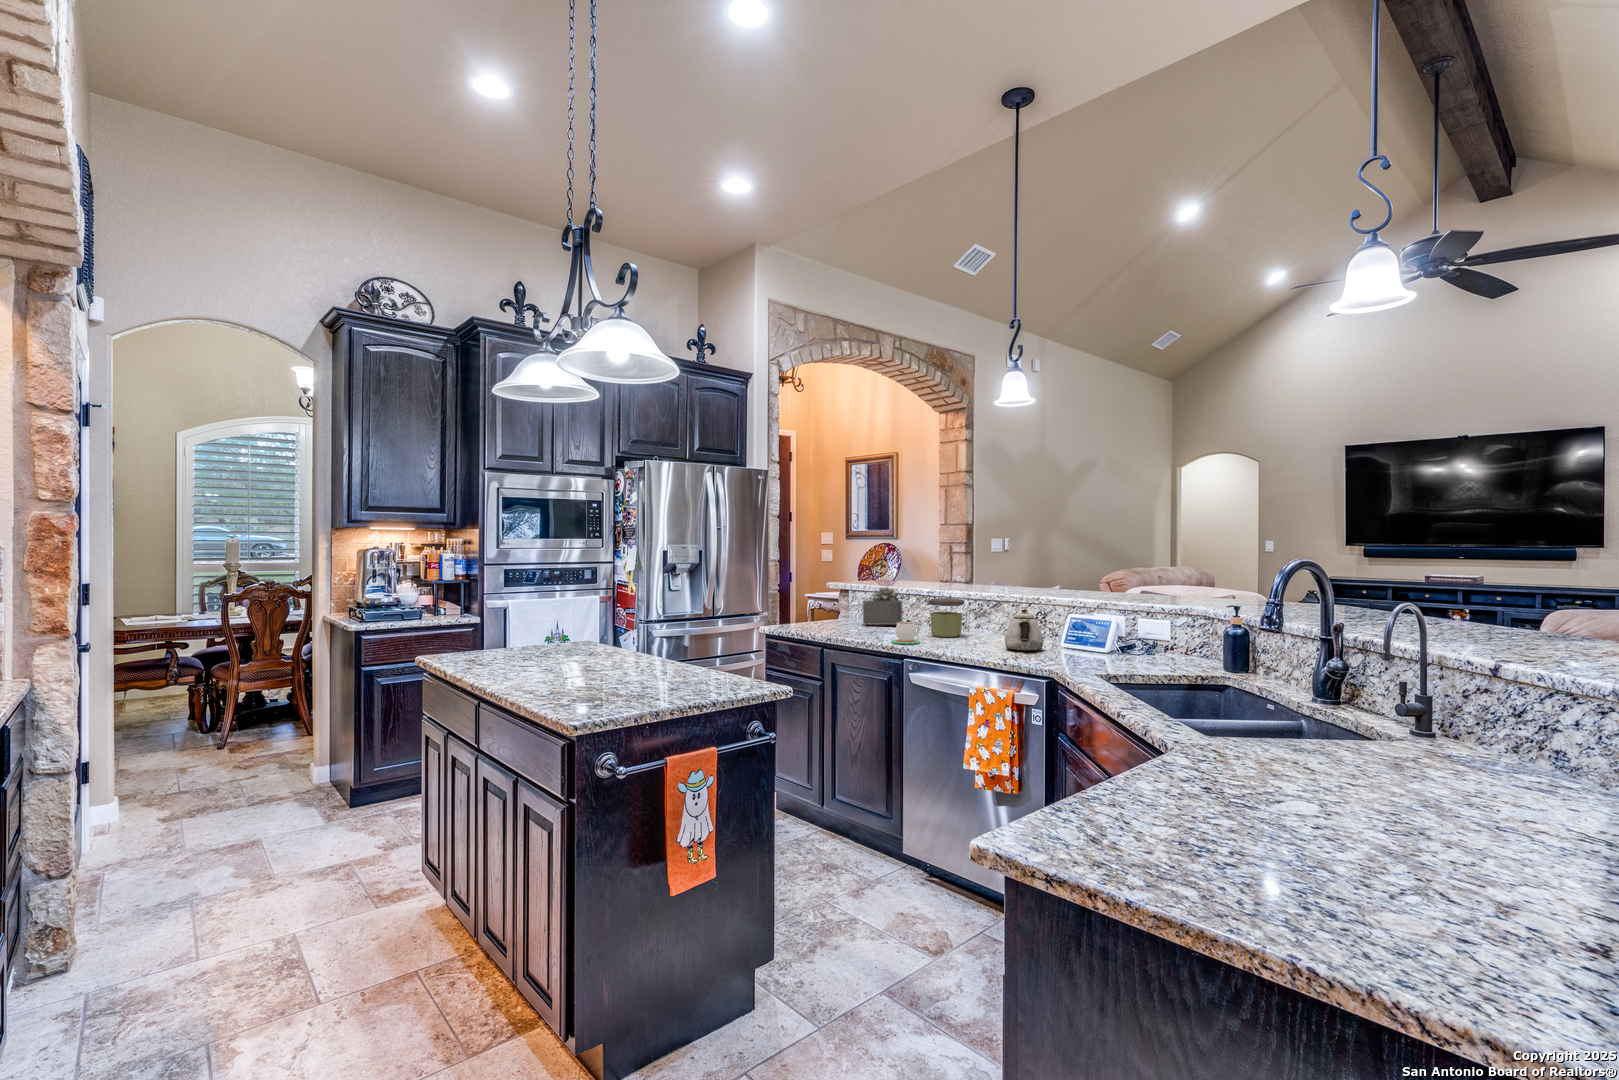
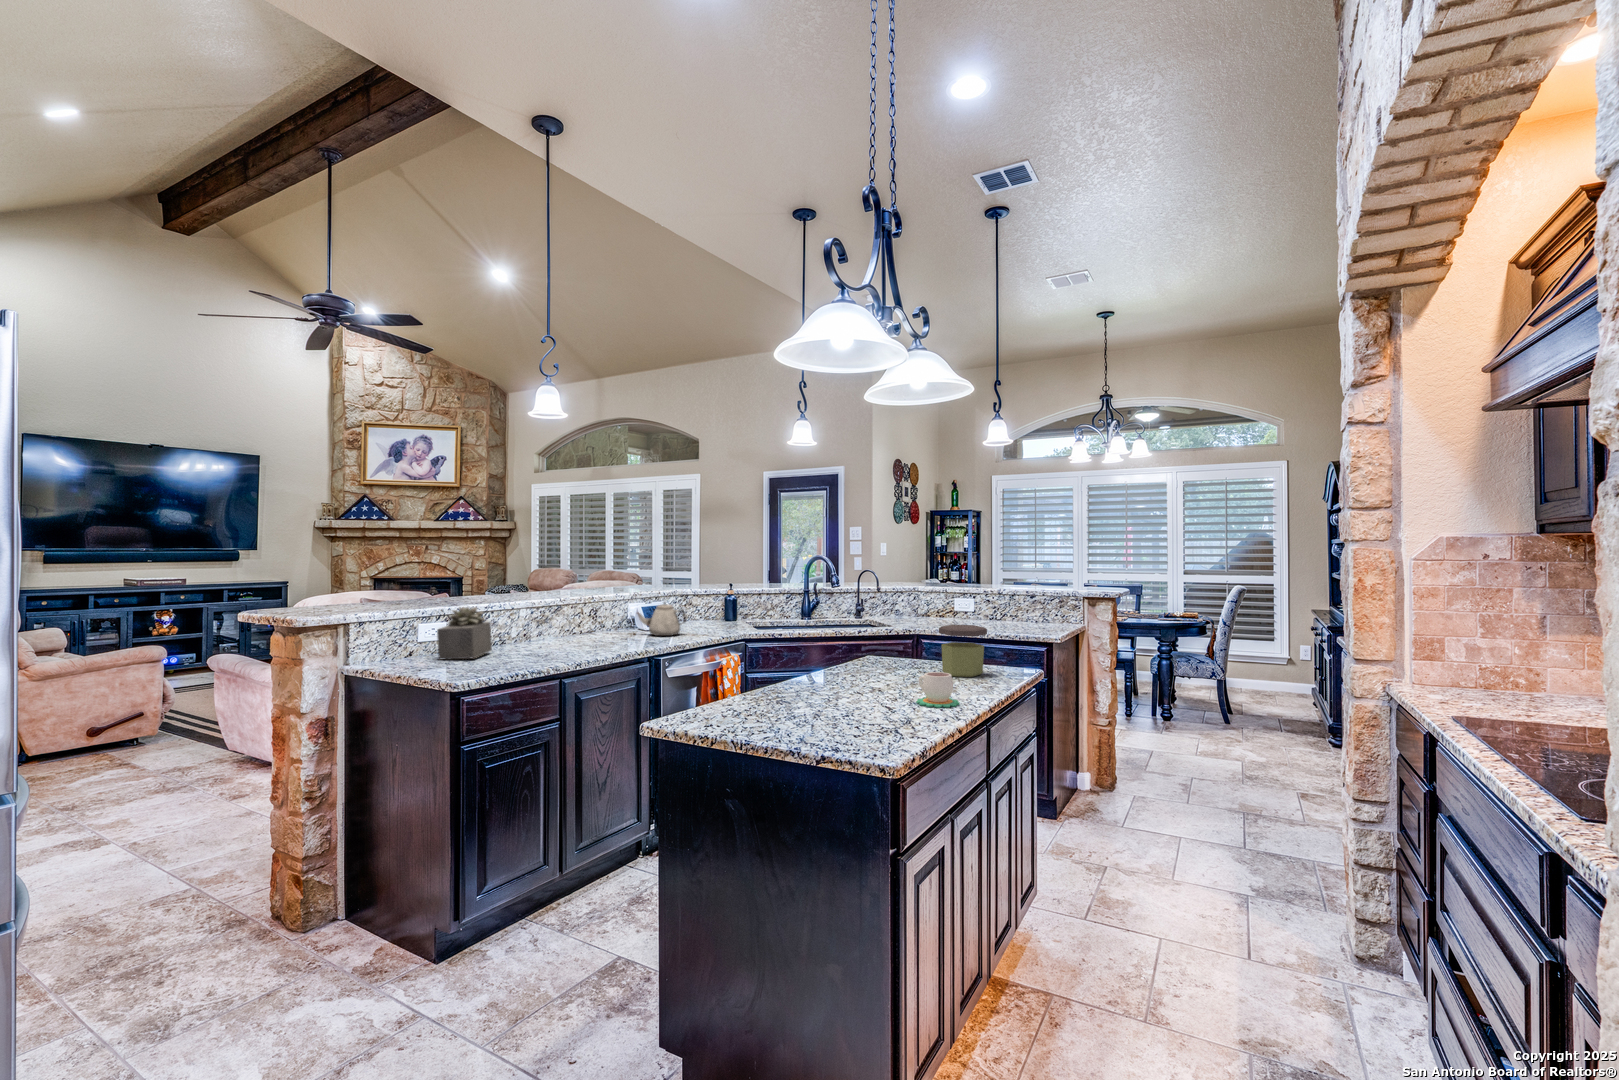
jar: present [928,598,964,637] -> present [939,625,987,677]
mug: present [892,622,920,645] -> present [916,672,960,708]

